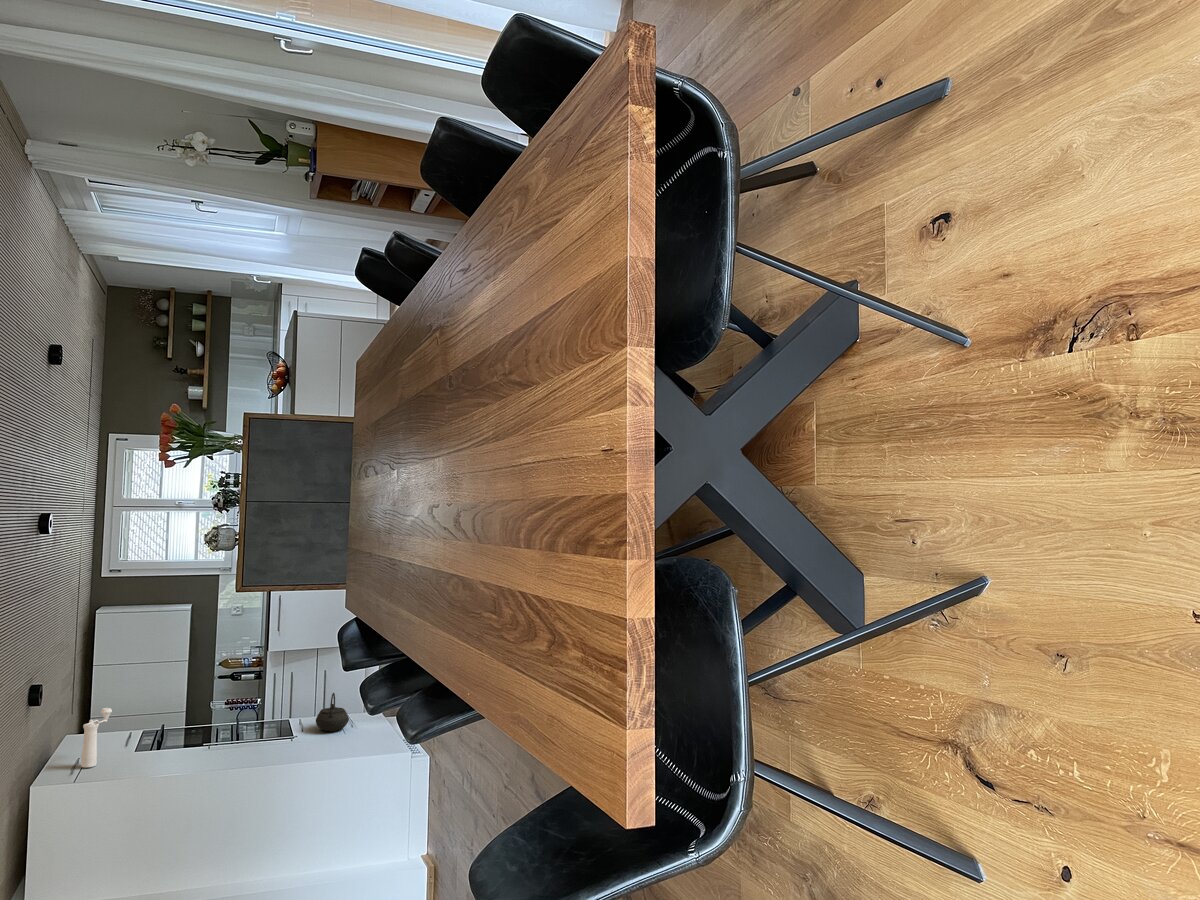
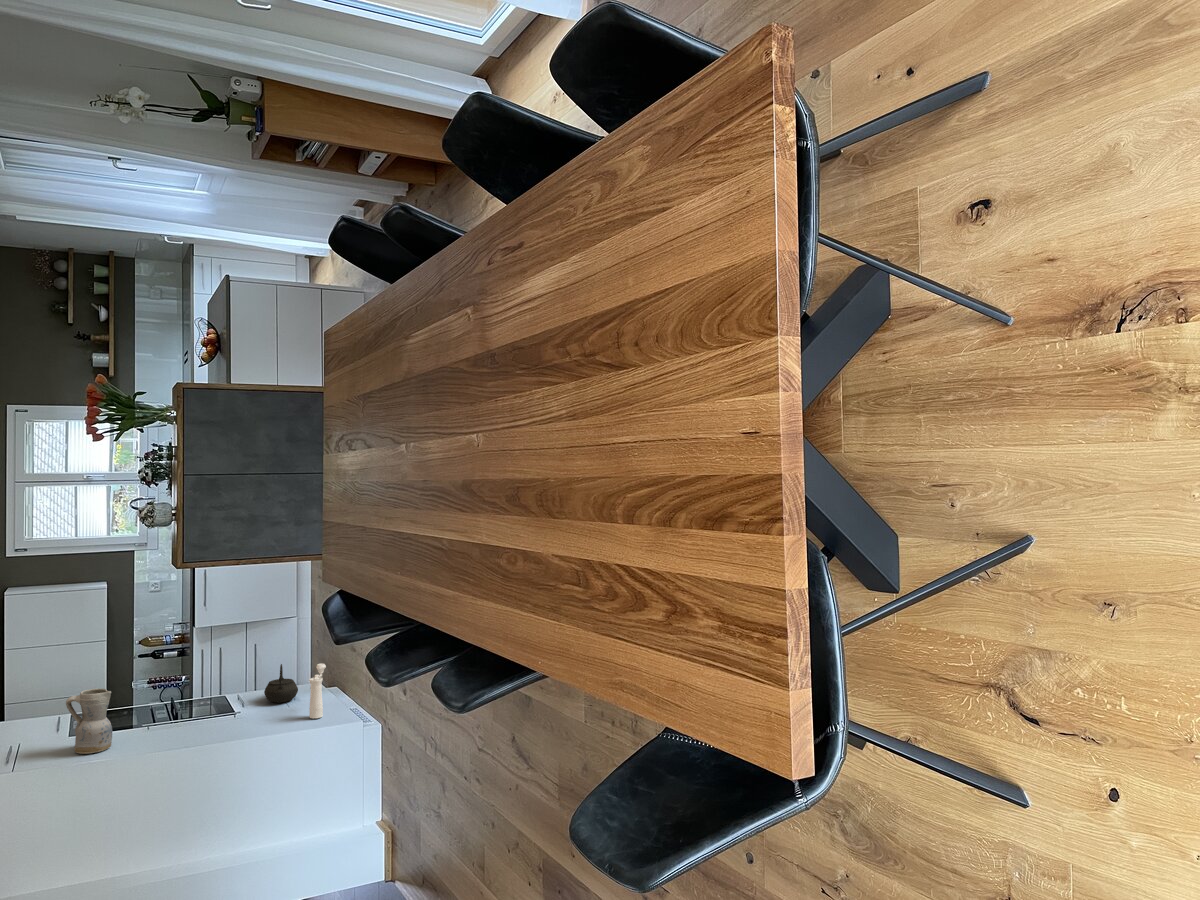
ceramic pitcher: none [123,706,166,770] -> present [66,688,112,754]
pepper mill: present [81,708,112,767] -> present [309,664,326,718]

